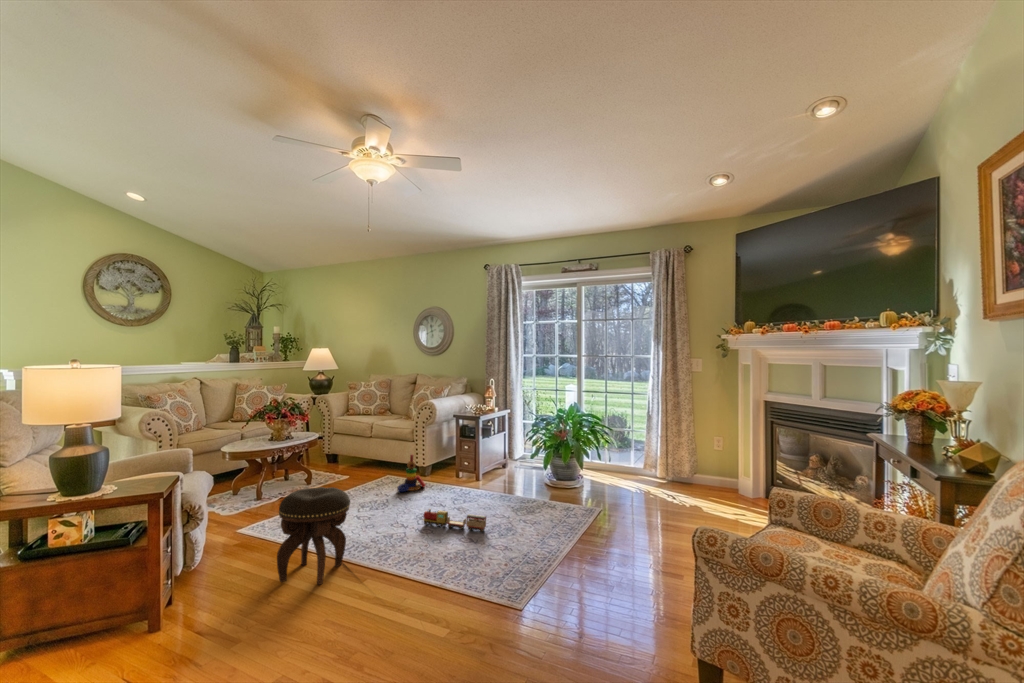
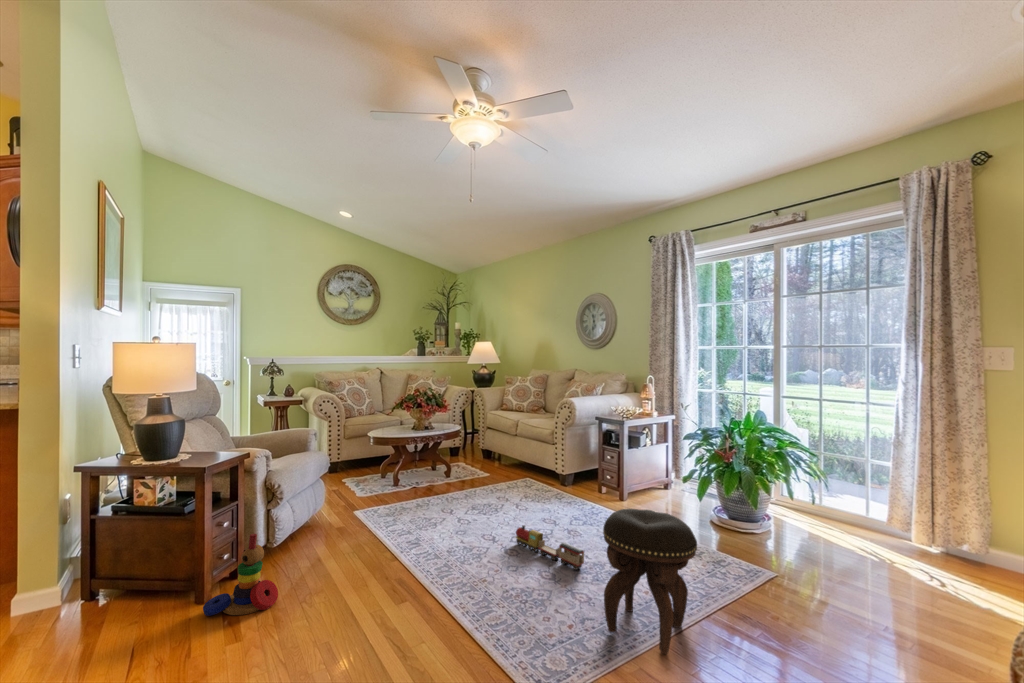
stacking toy: present [398,455,425,492] -> present [203,534,278,616]
footstool: present [277,487,350,584] -> present [603,509,697,654]

